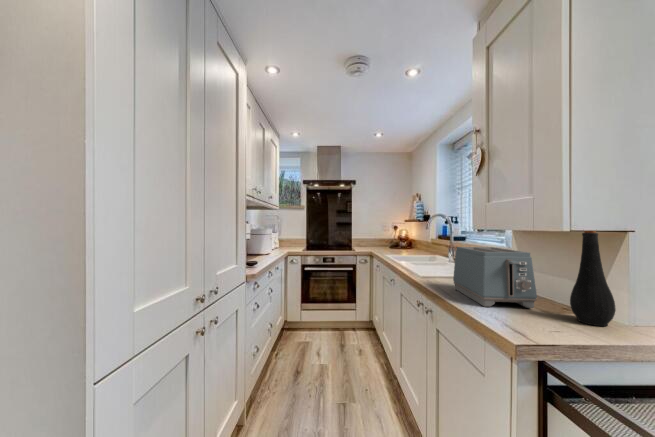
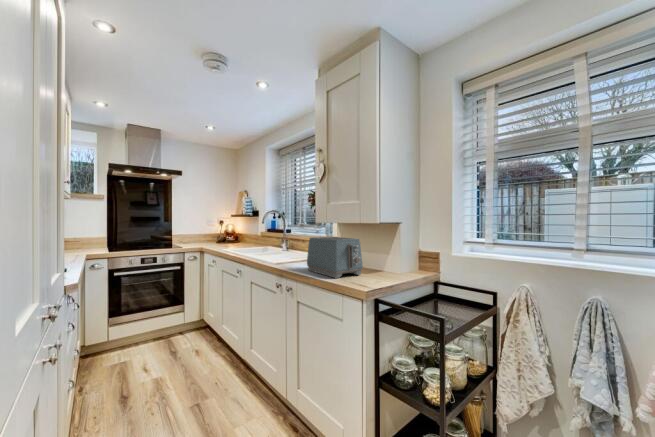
bottle: present [570,231,616,326] -> none [380,223,399,278]

